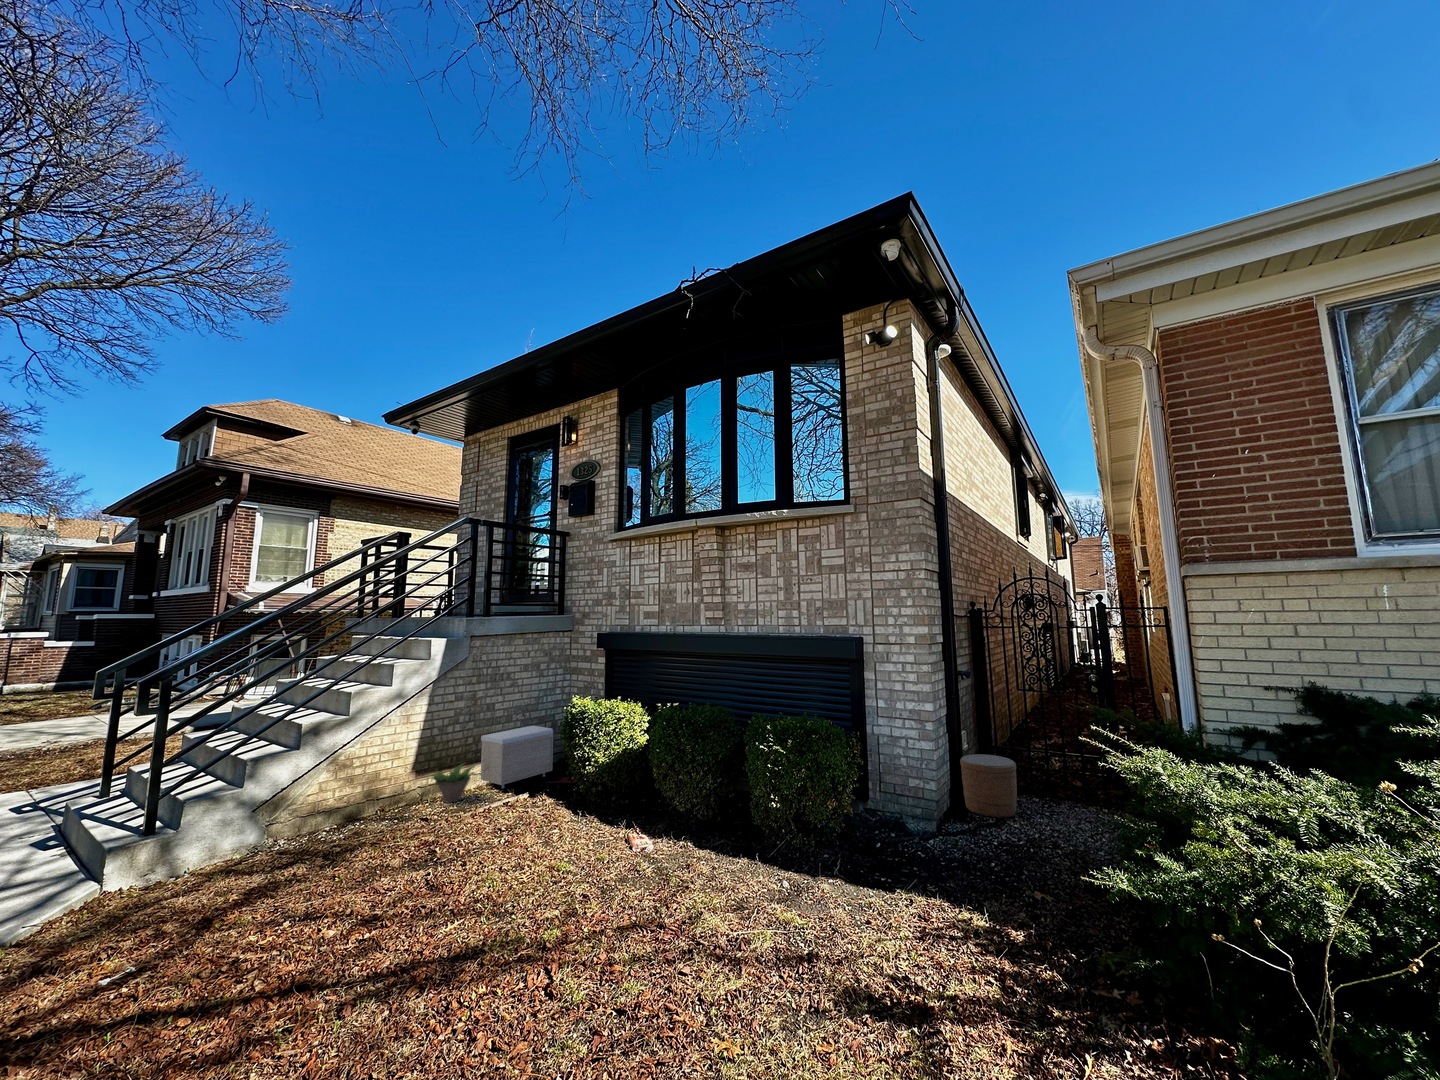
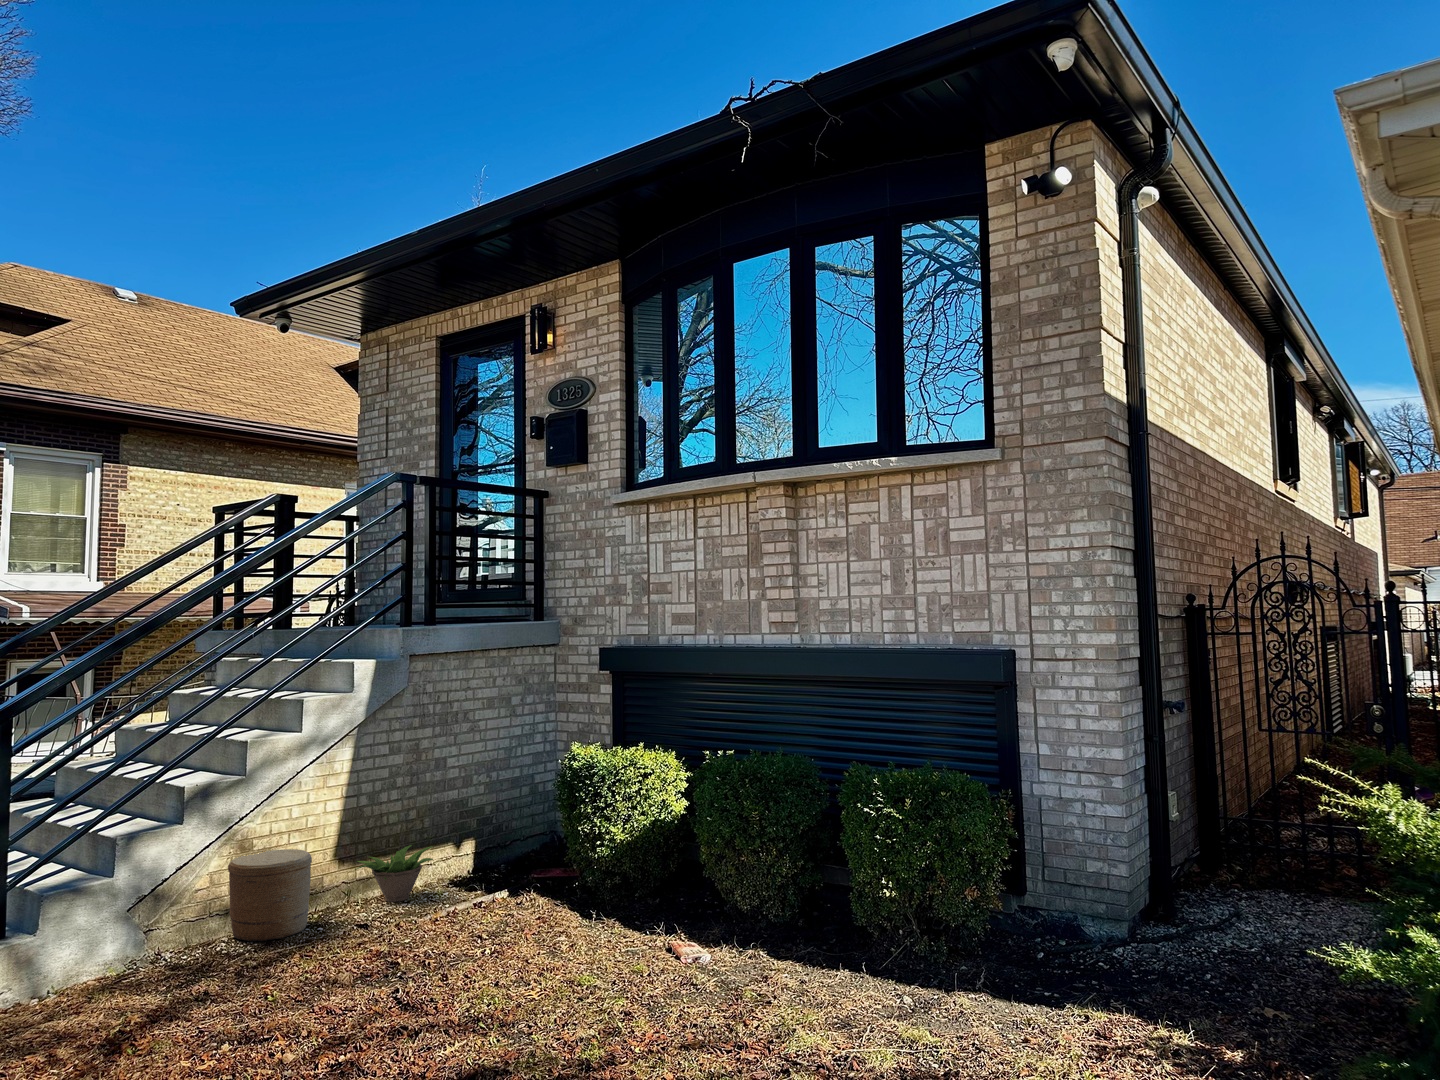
storage bench: present [481,726,553,788] -> none [430,792,537,883]
woven basket: present [960,754,1017,818] -> present [228,849,312,942]

